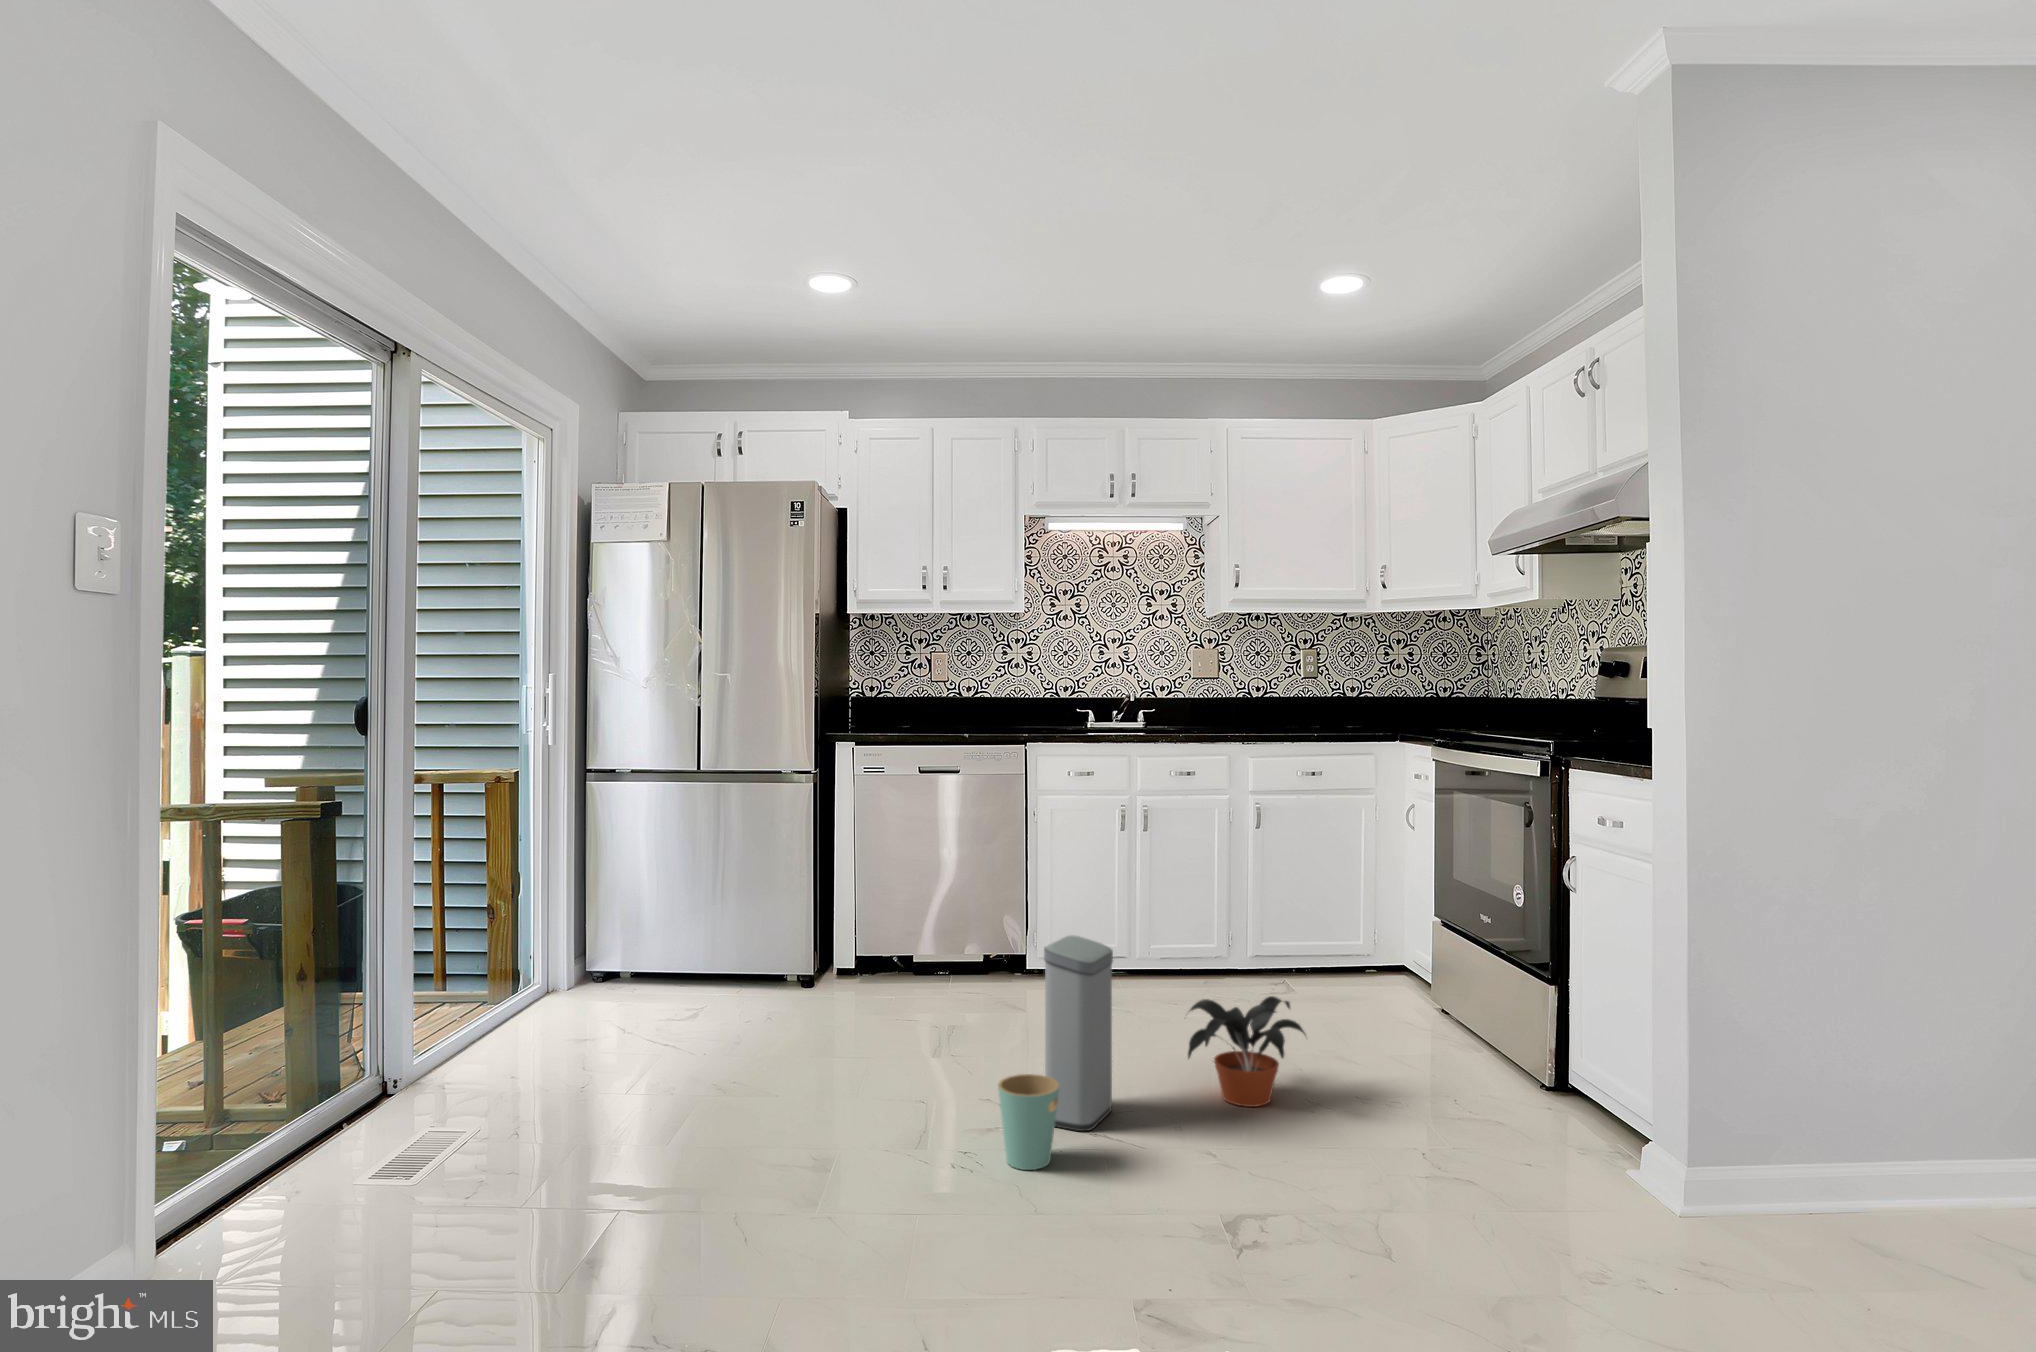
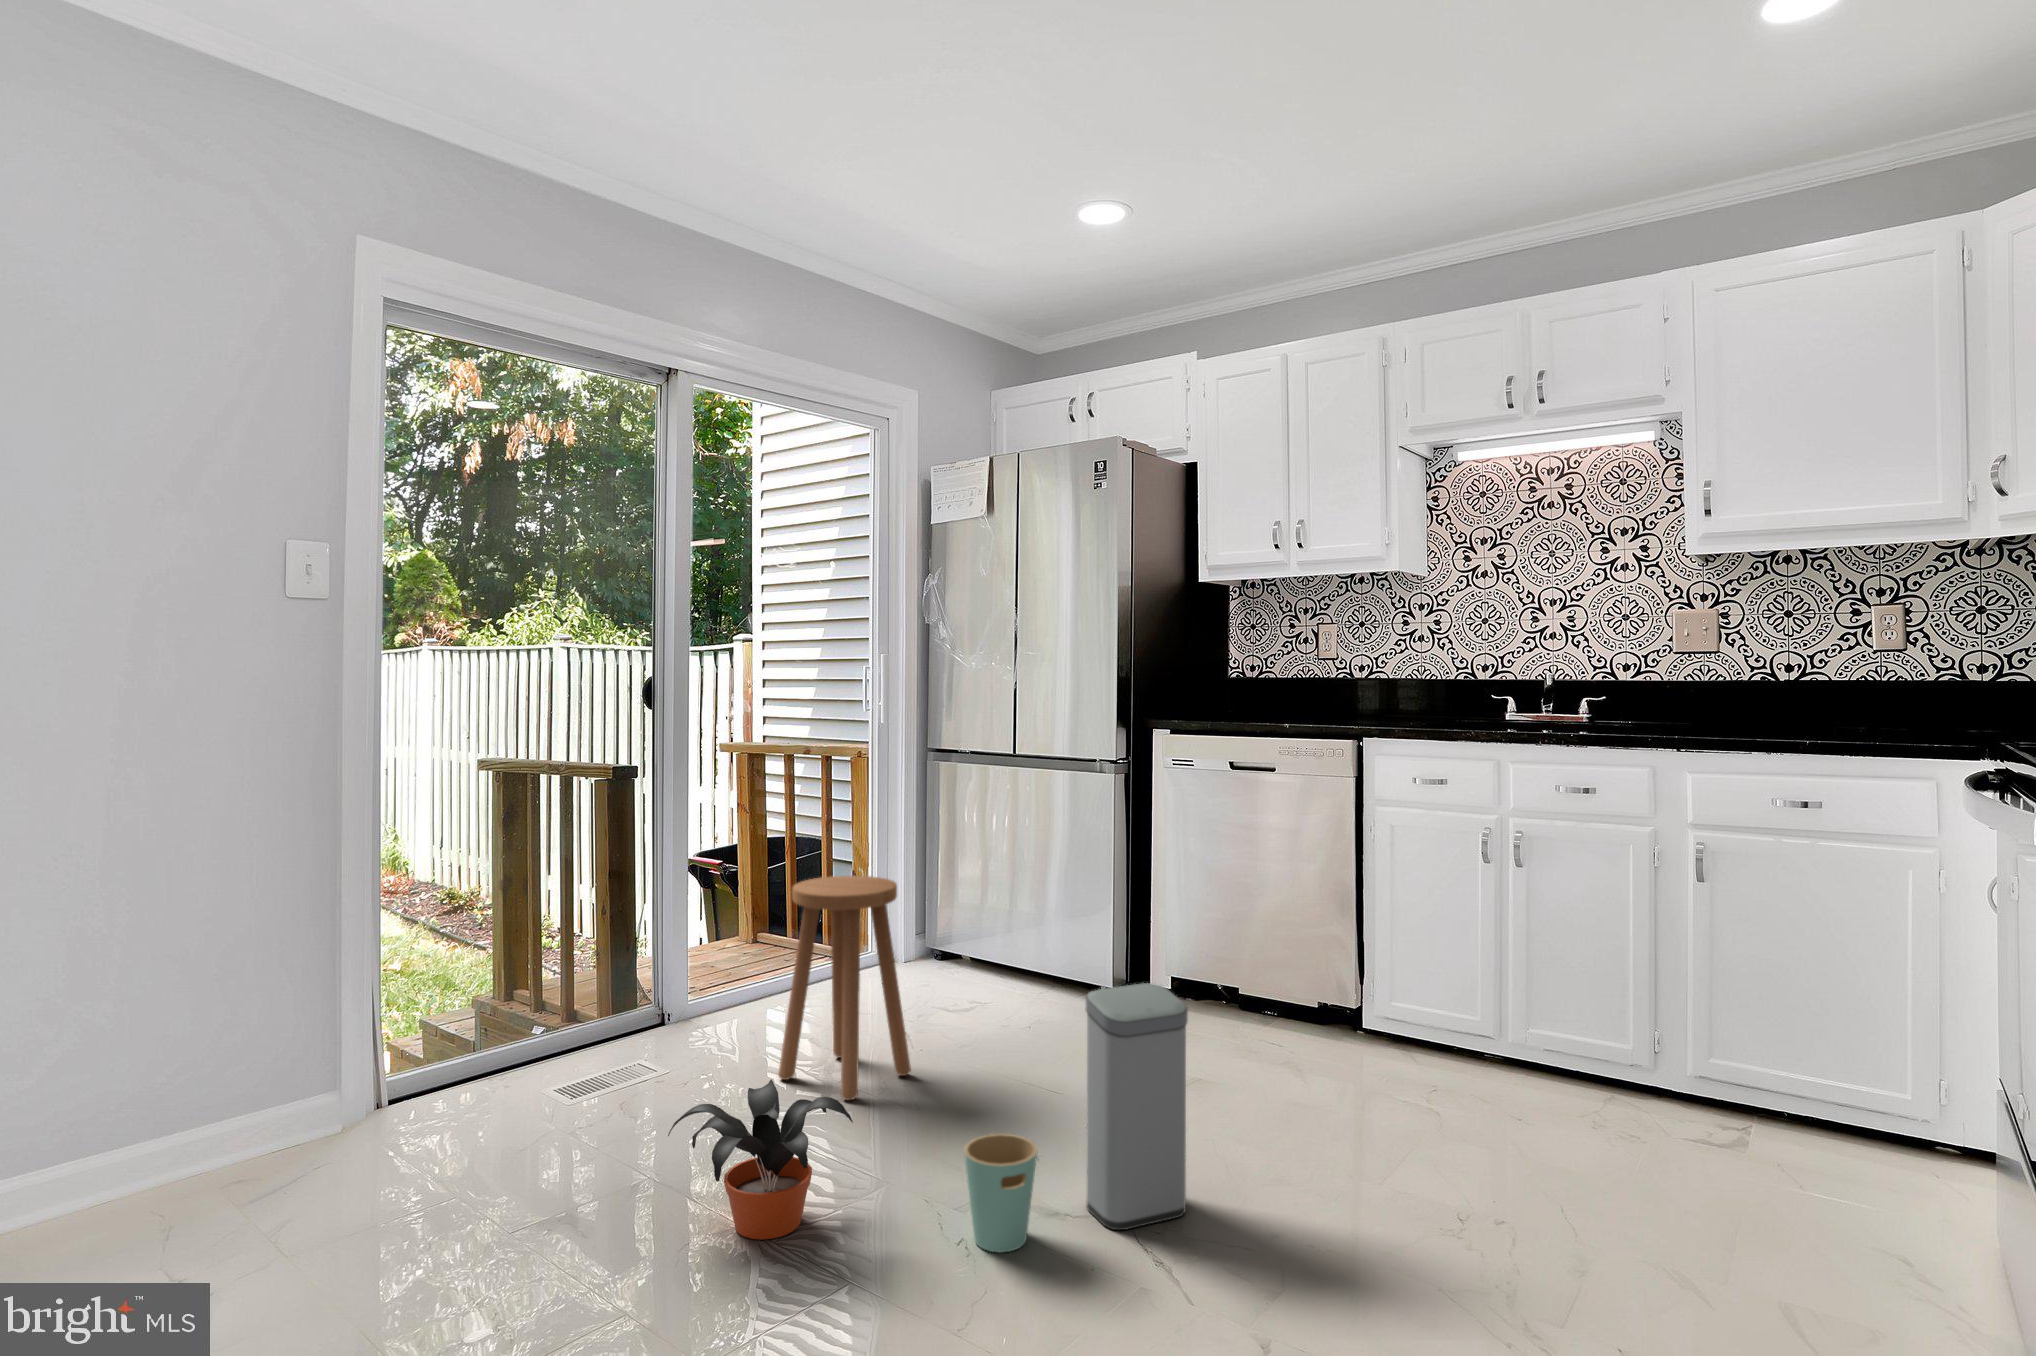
stool: none [633,895,756,1118] -> present [778,876,911,1100]
potted plant: present [1188,996,1305,1107] -> present [668,1080,853,1240]

